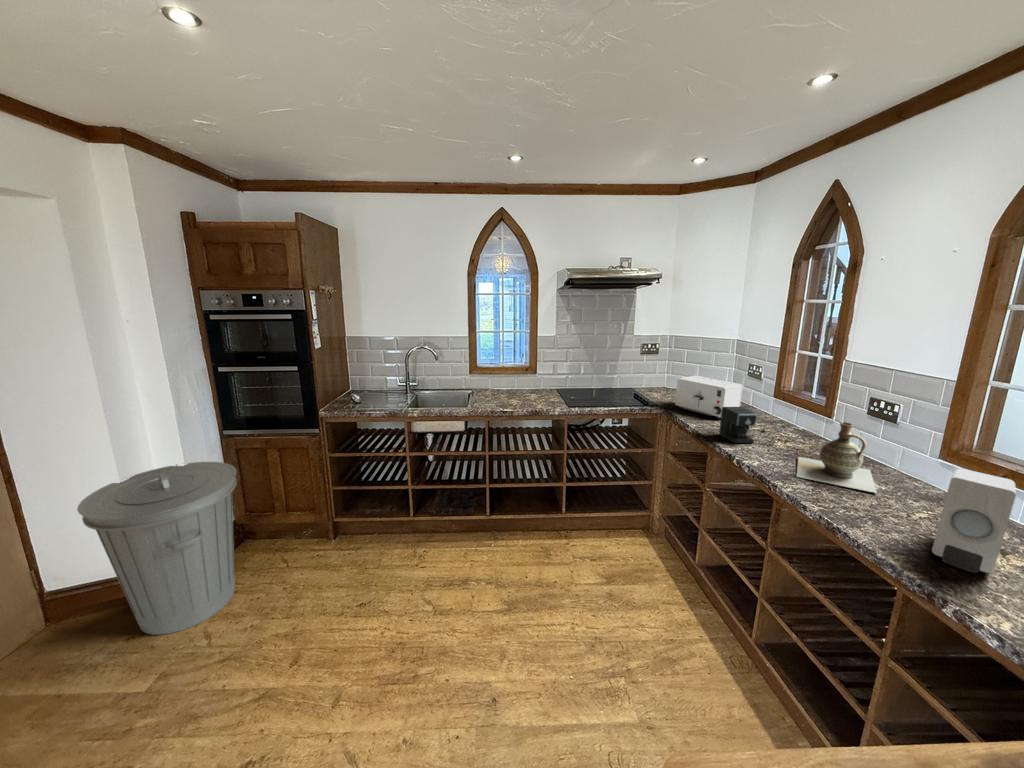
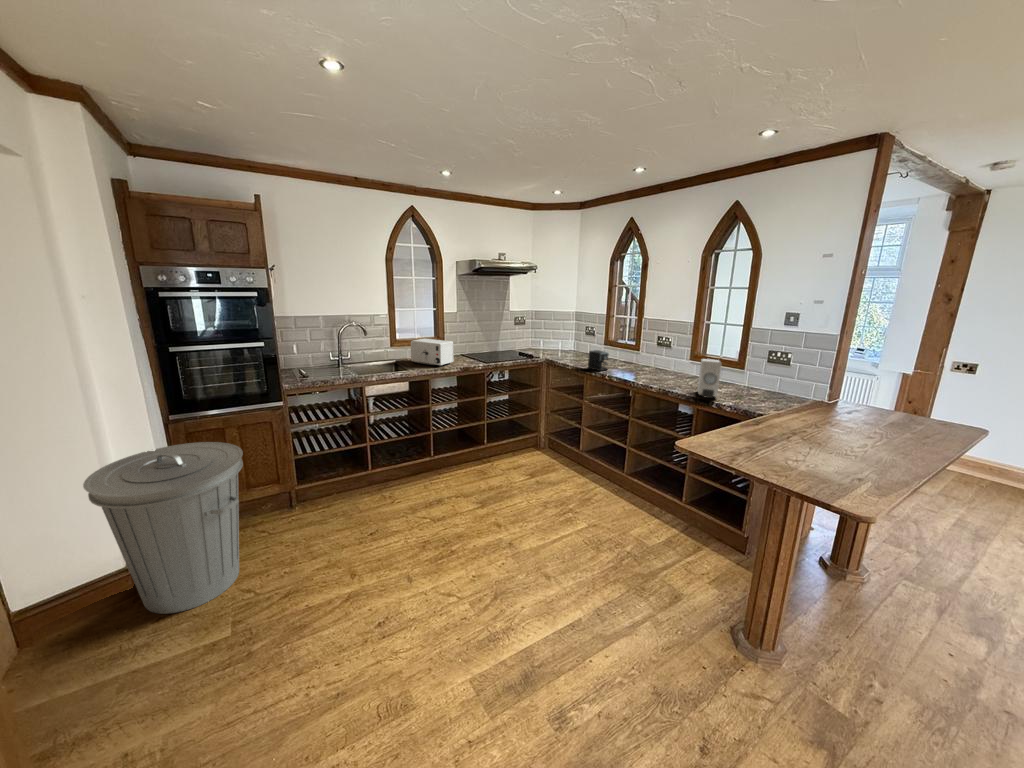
toaster: present [675,376,743,419] -> present [411,339,453,366]
ceramic jug: present [797,422,877,493] -> none [632,349,670,381]

